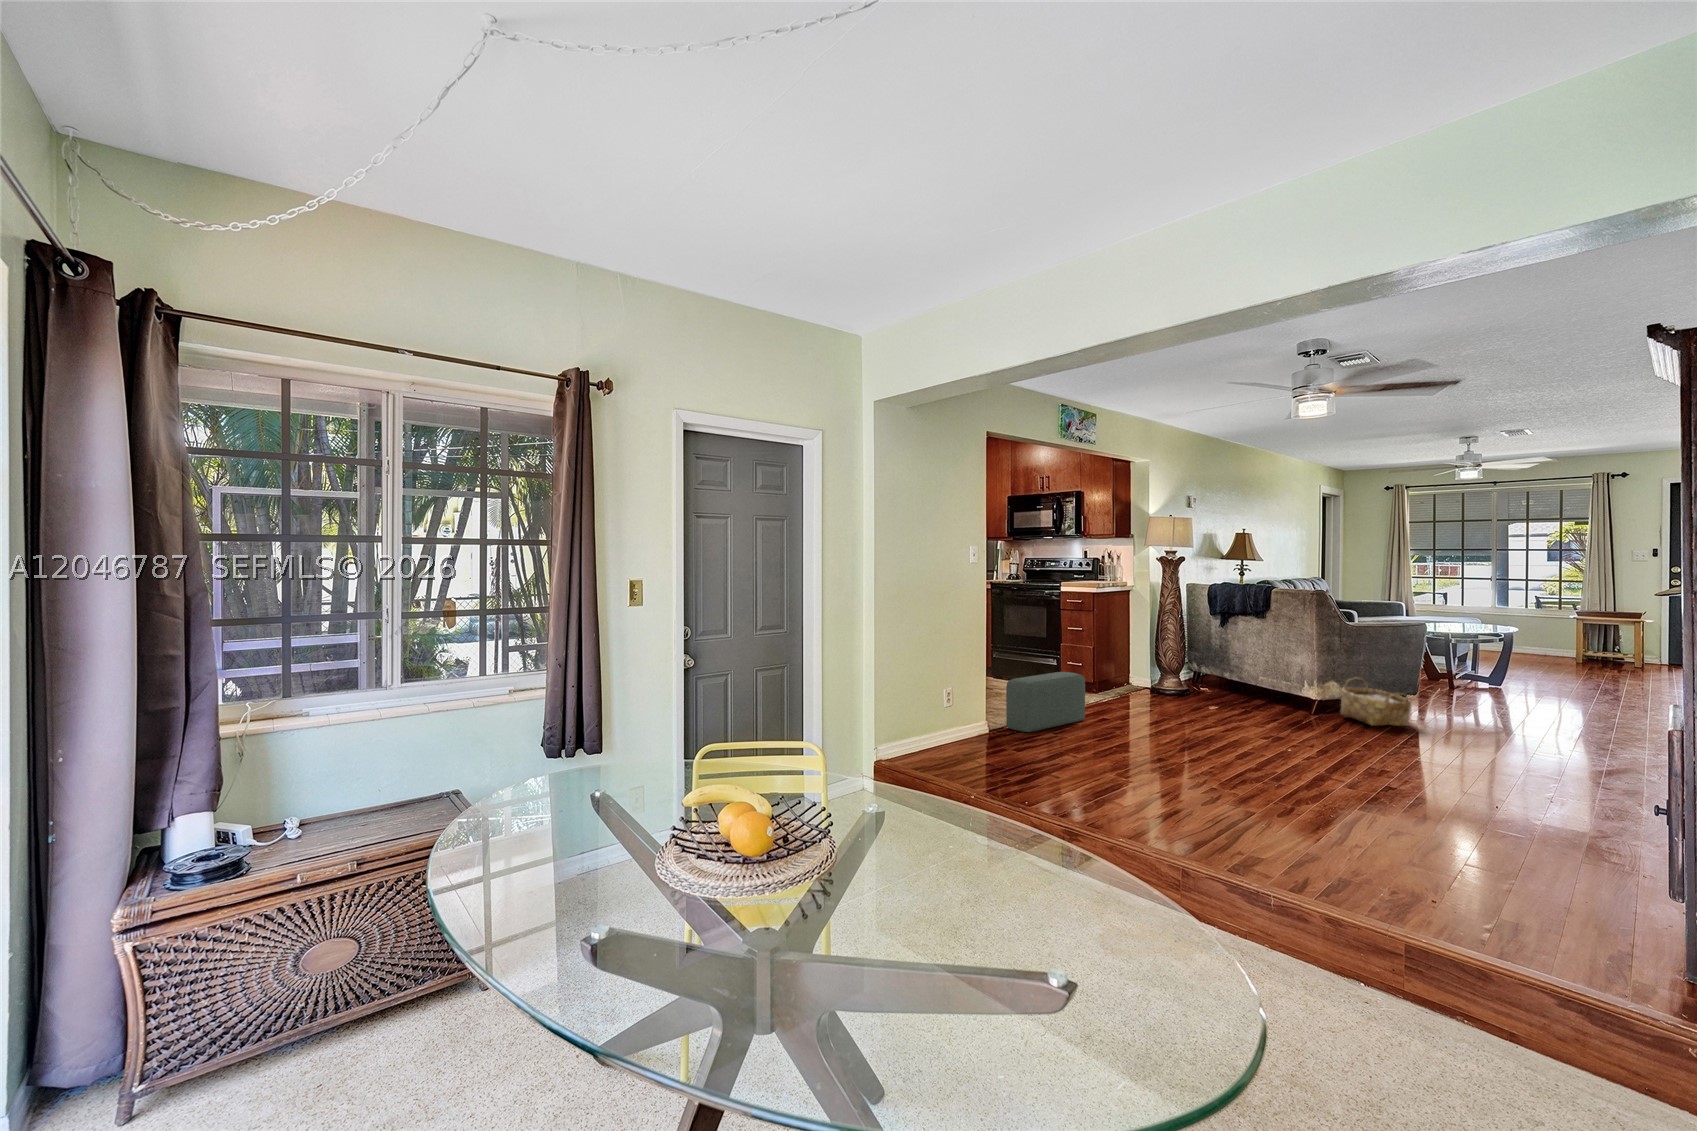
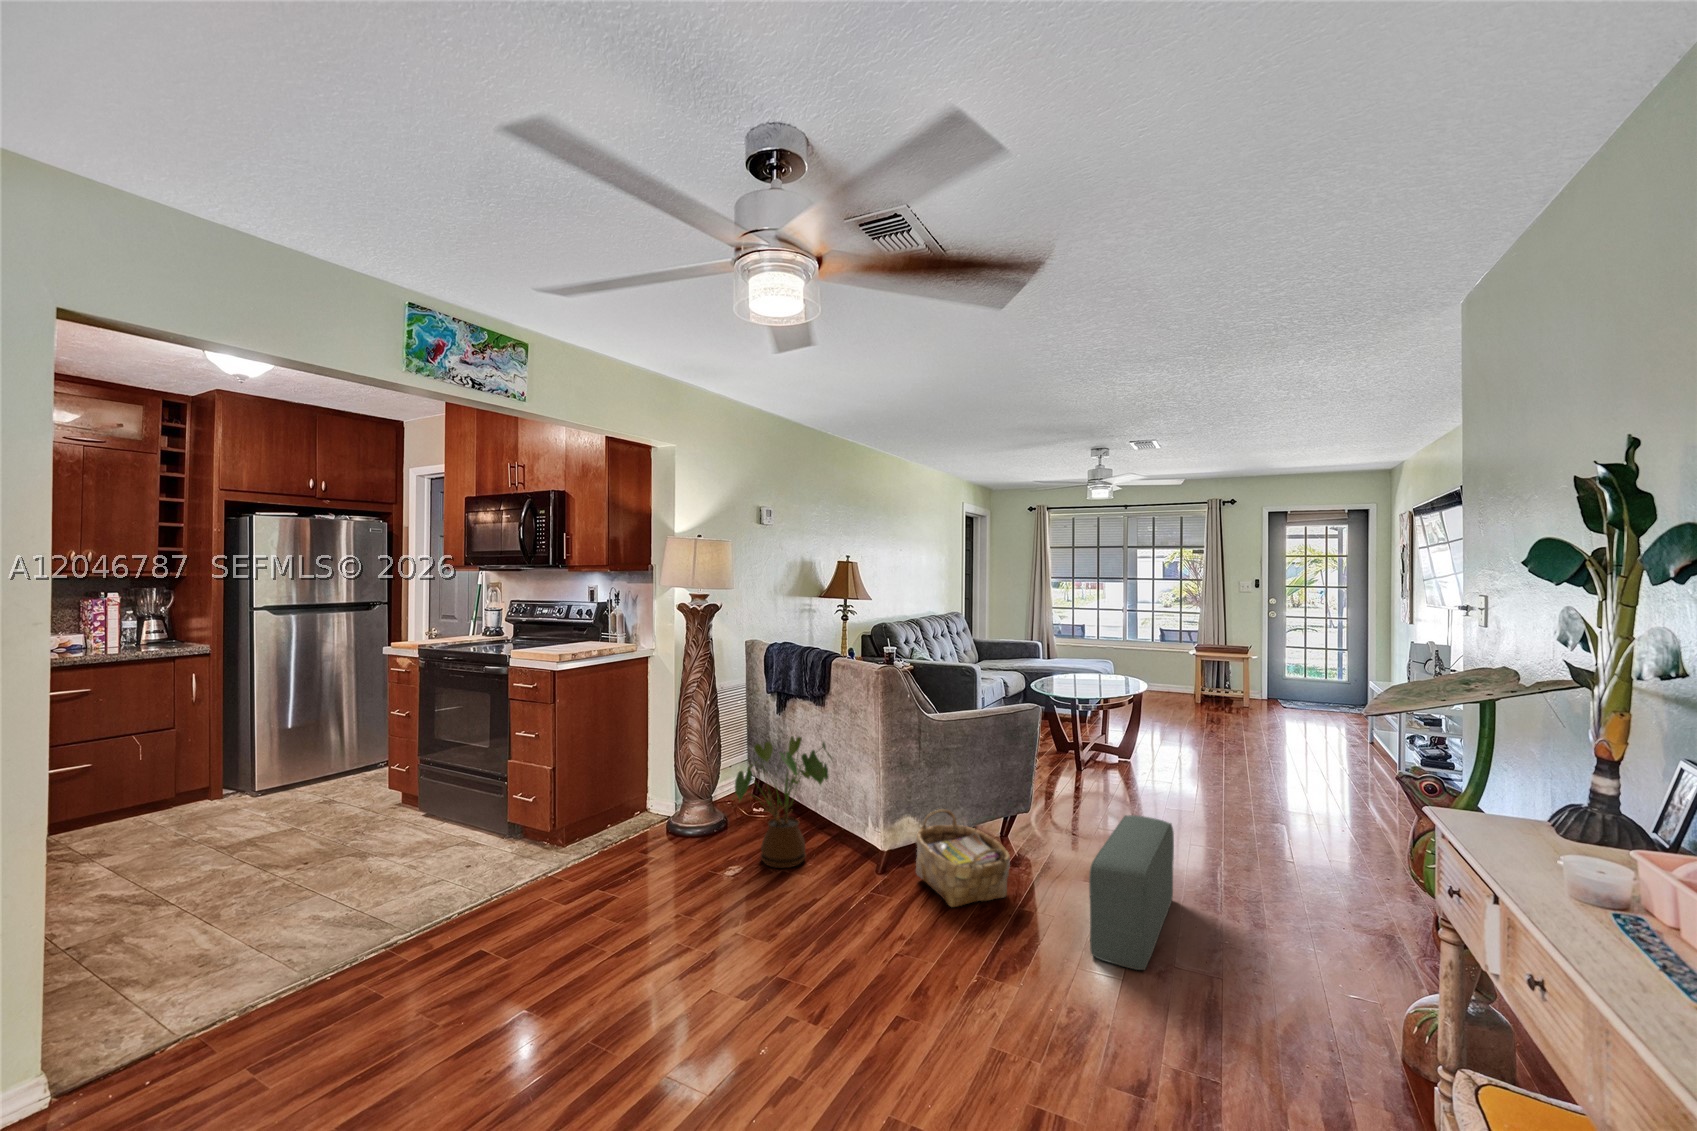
house plant: none [1210,633,1278,708] -> present [732,736,832,868]
pouf: present [1006,672,1085,732] -> present [1089,815,1174,970]

